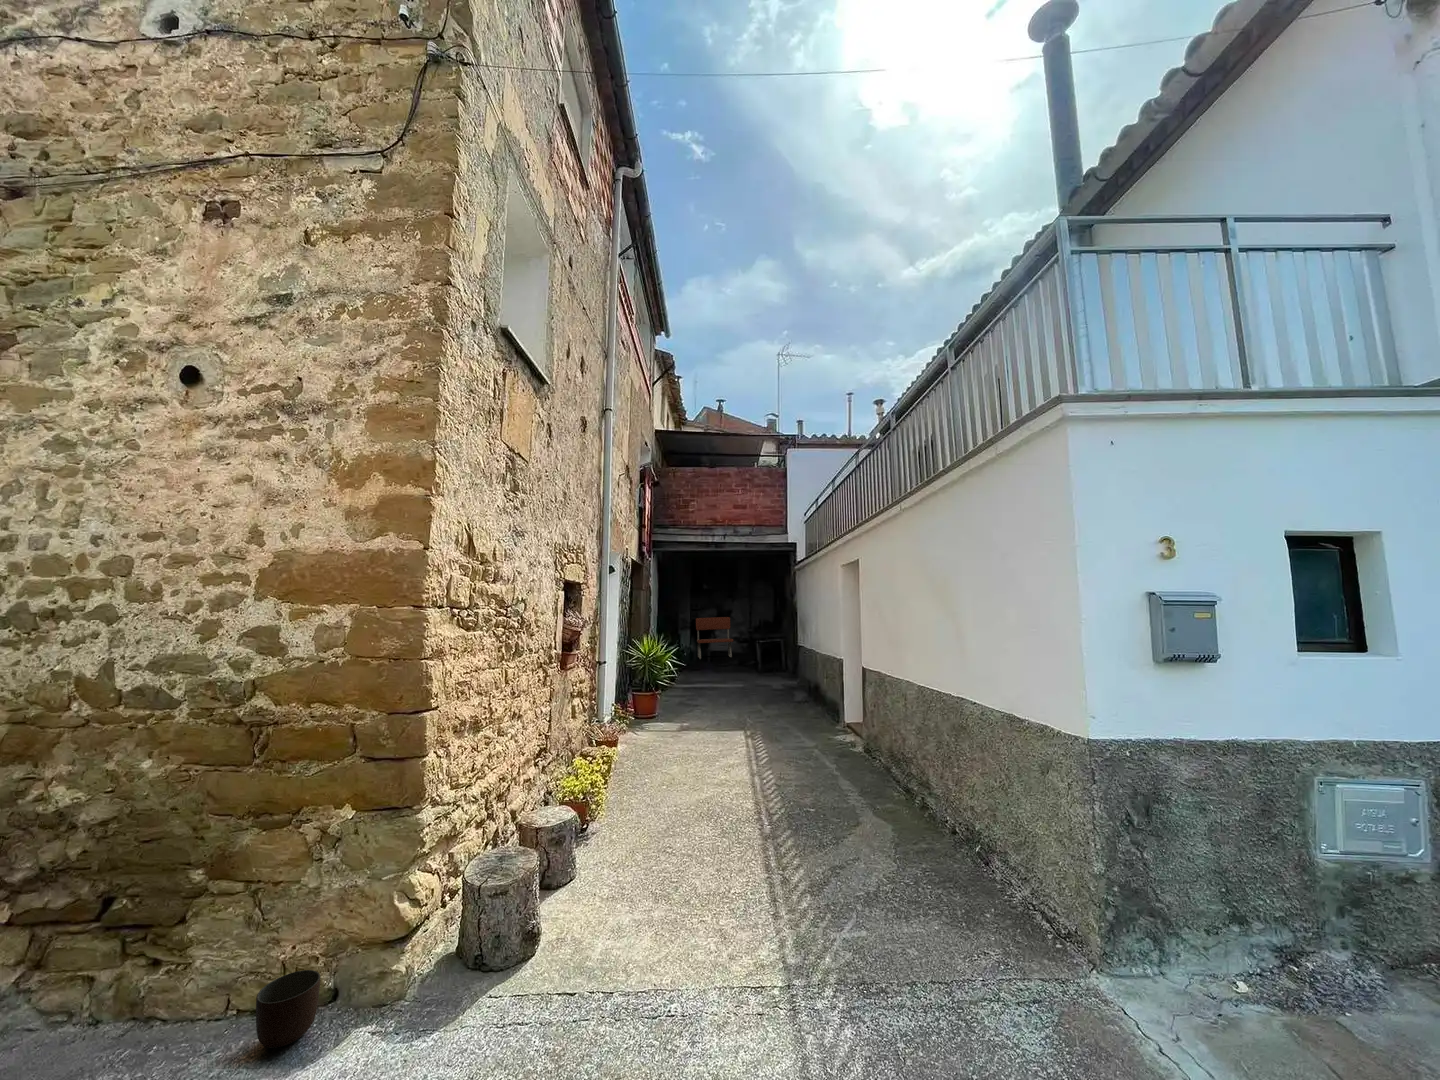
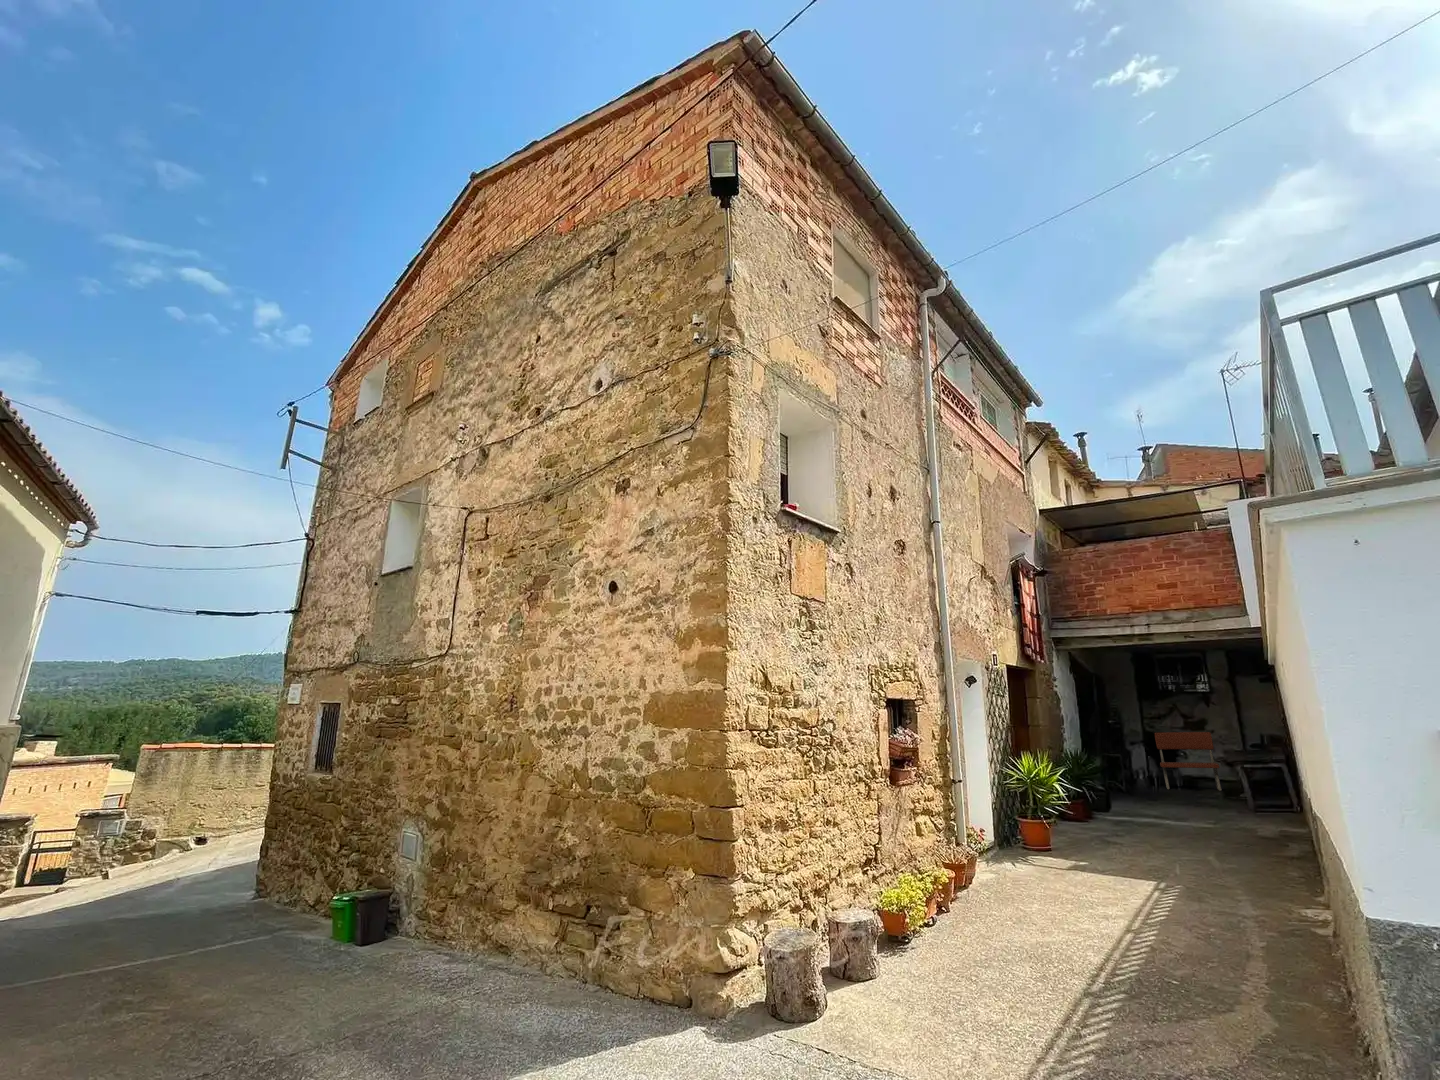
planter: present [256,970,320,1048] -> none [647,976,680,1021]

